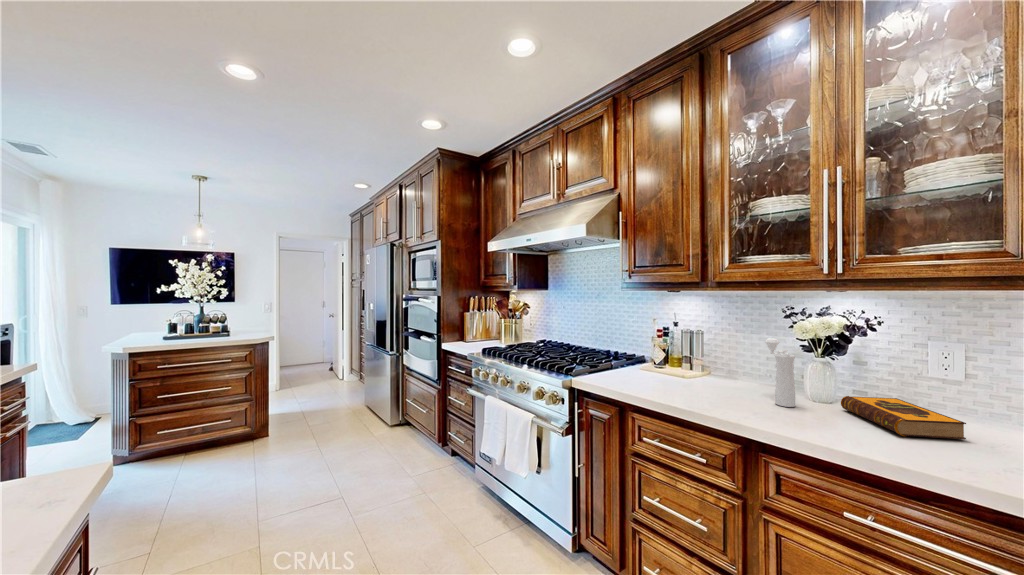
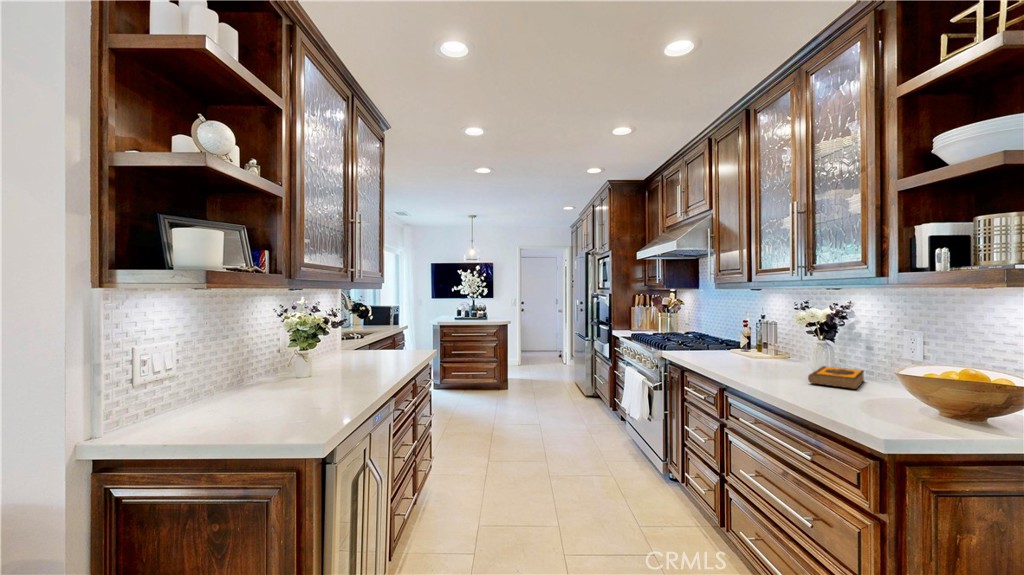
pepper mill: present [765,338,795,407] -> none [776,325,796,371]

